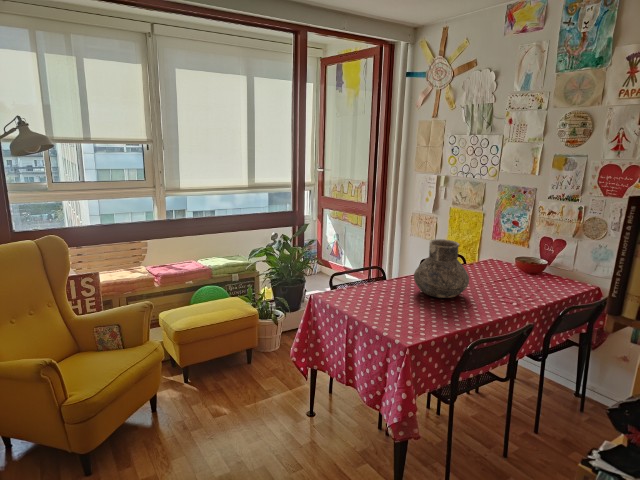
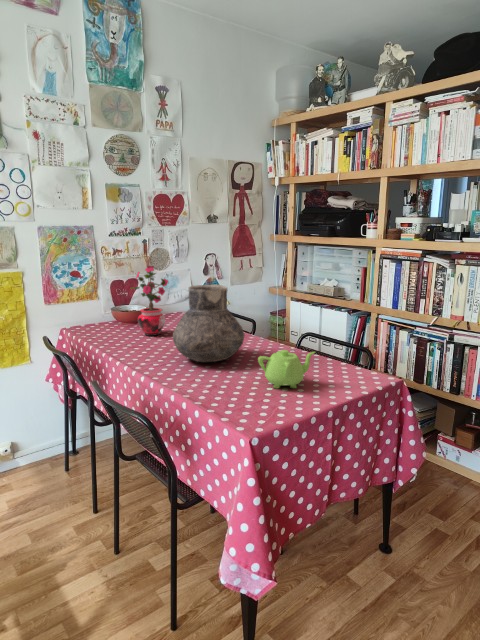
potted plant: none [488,224,522,281] -> present [134,266,168,336]
teapot: none [371,287,411,316] -> present [258,350,314,388]

